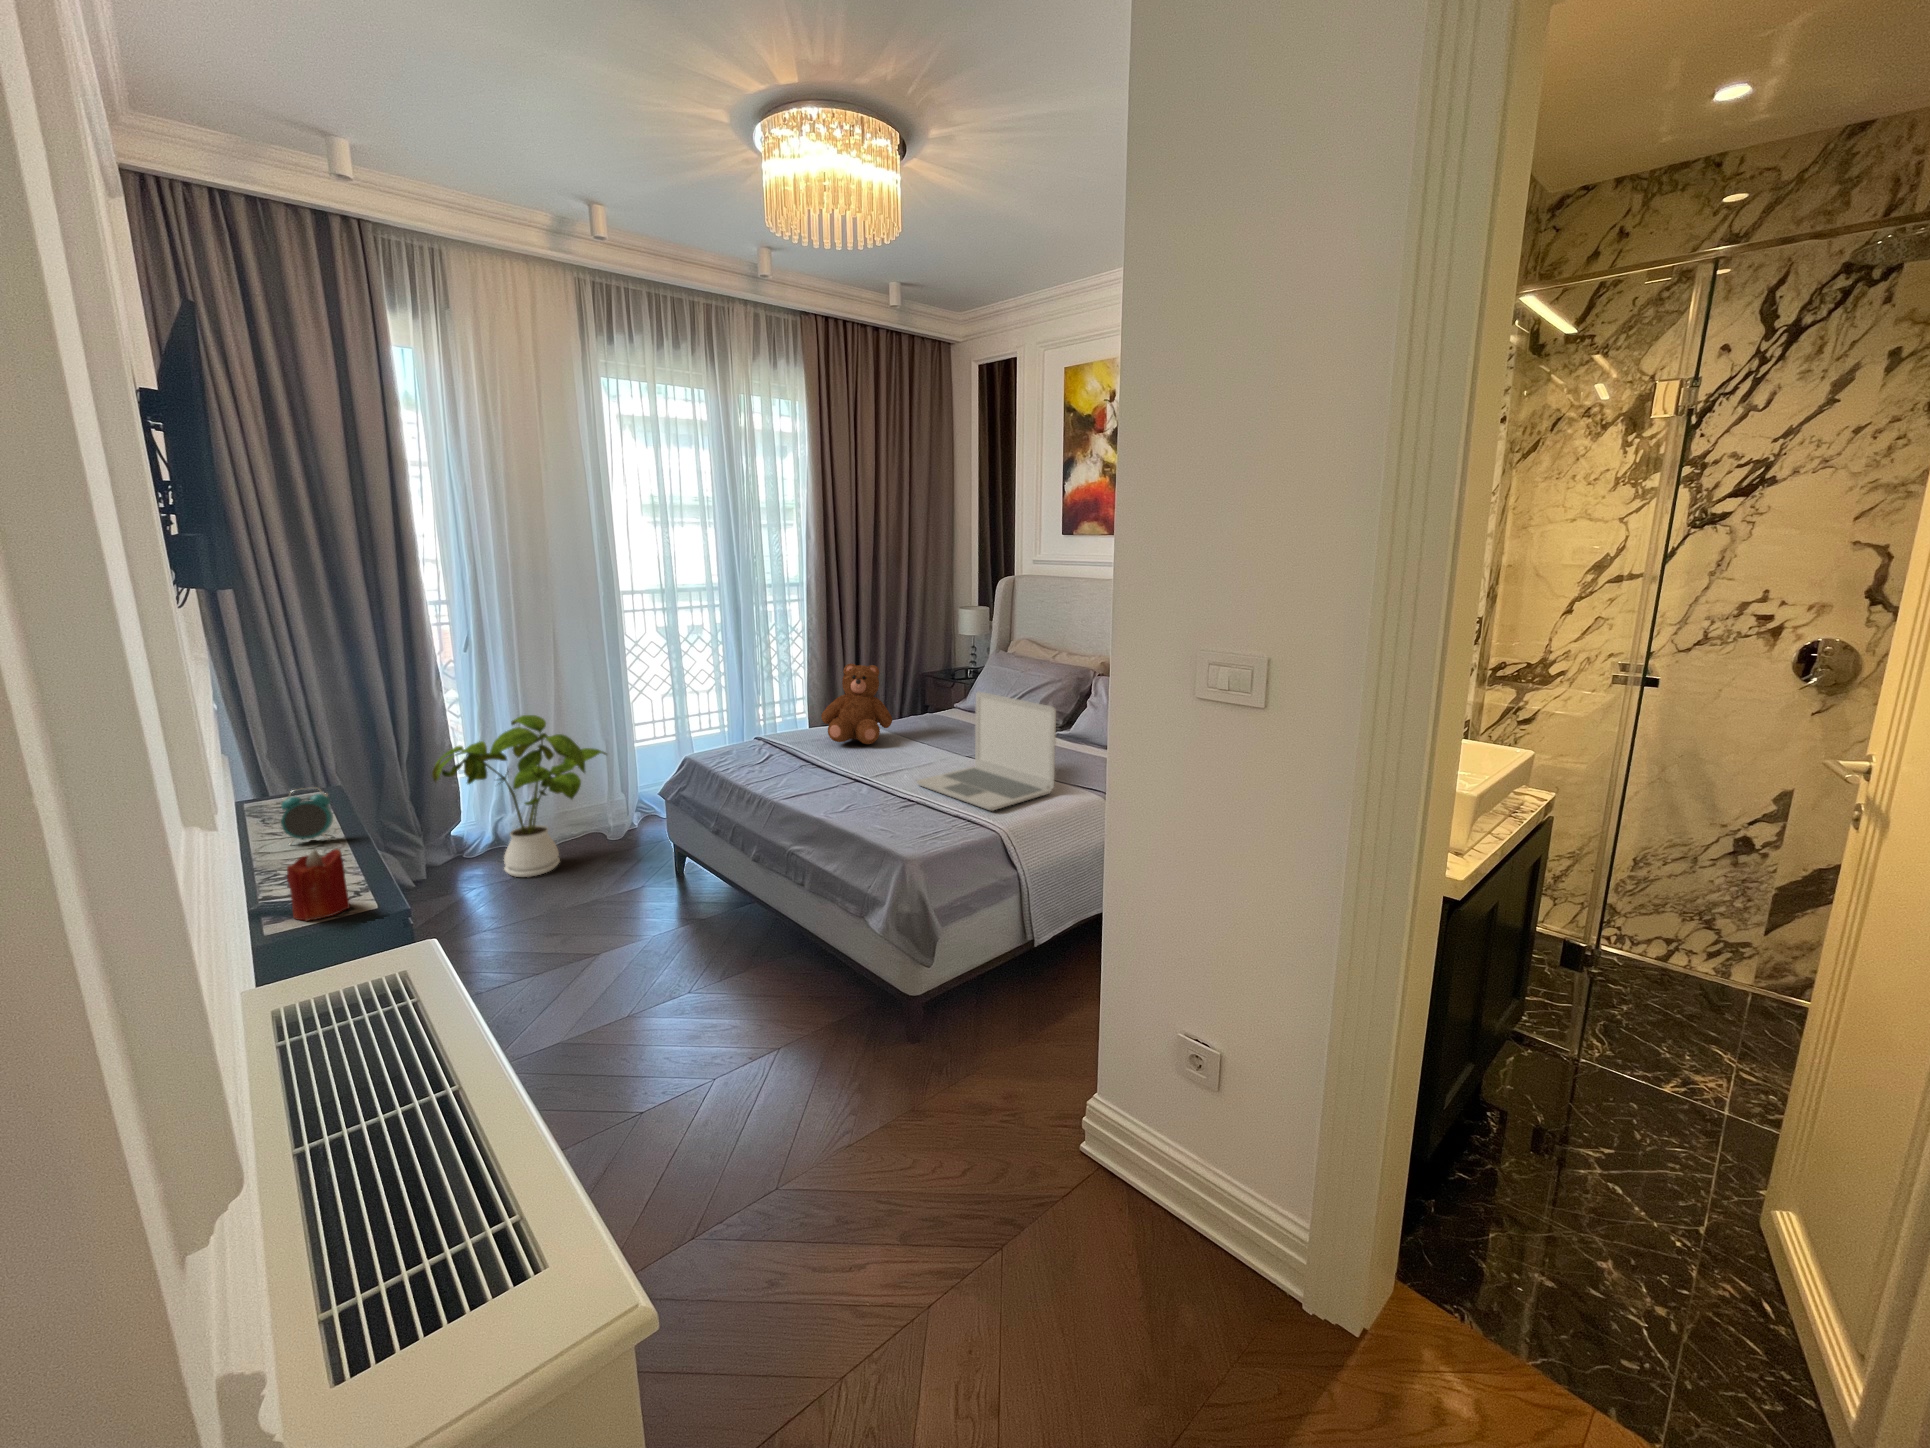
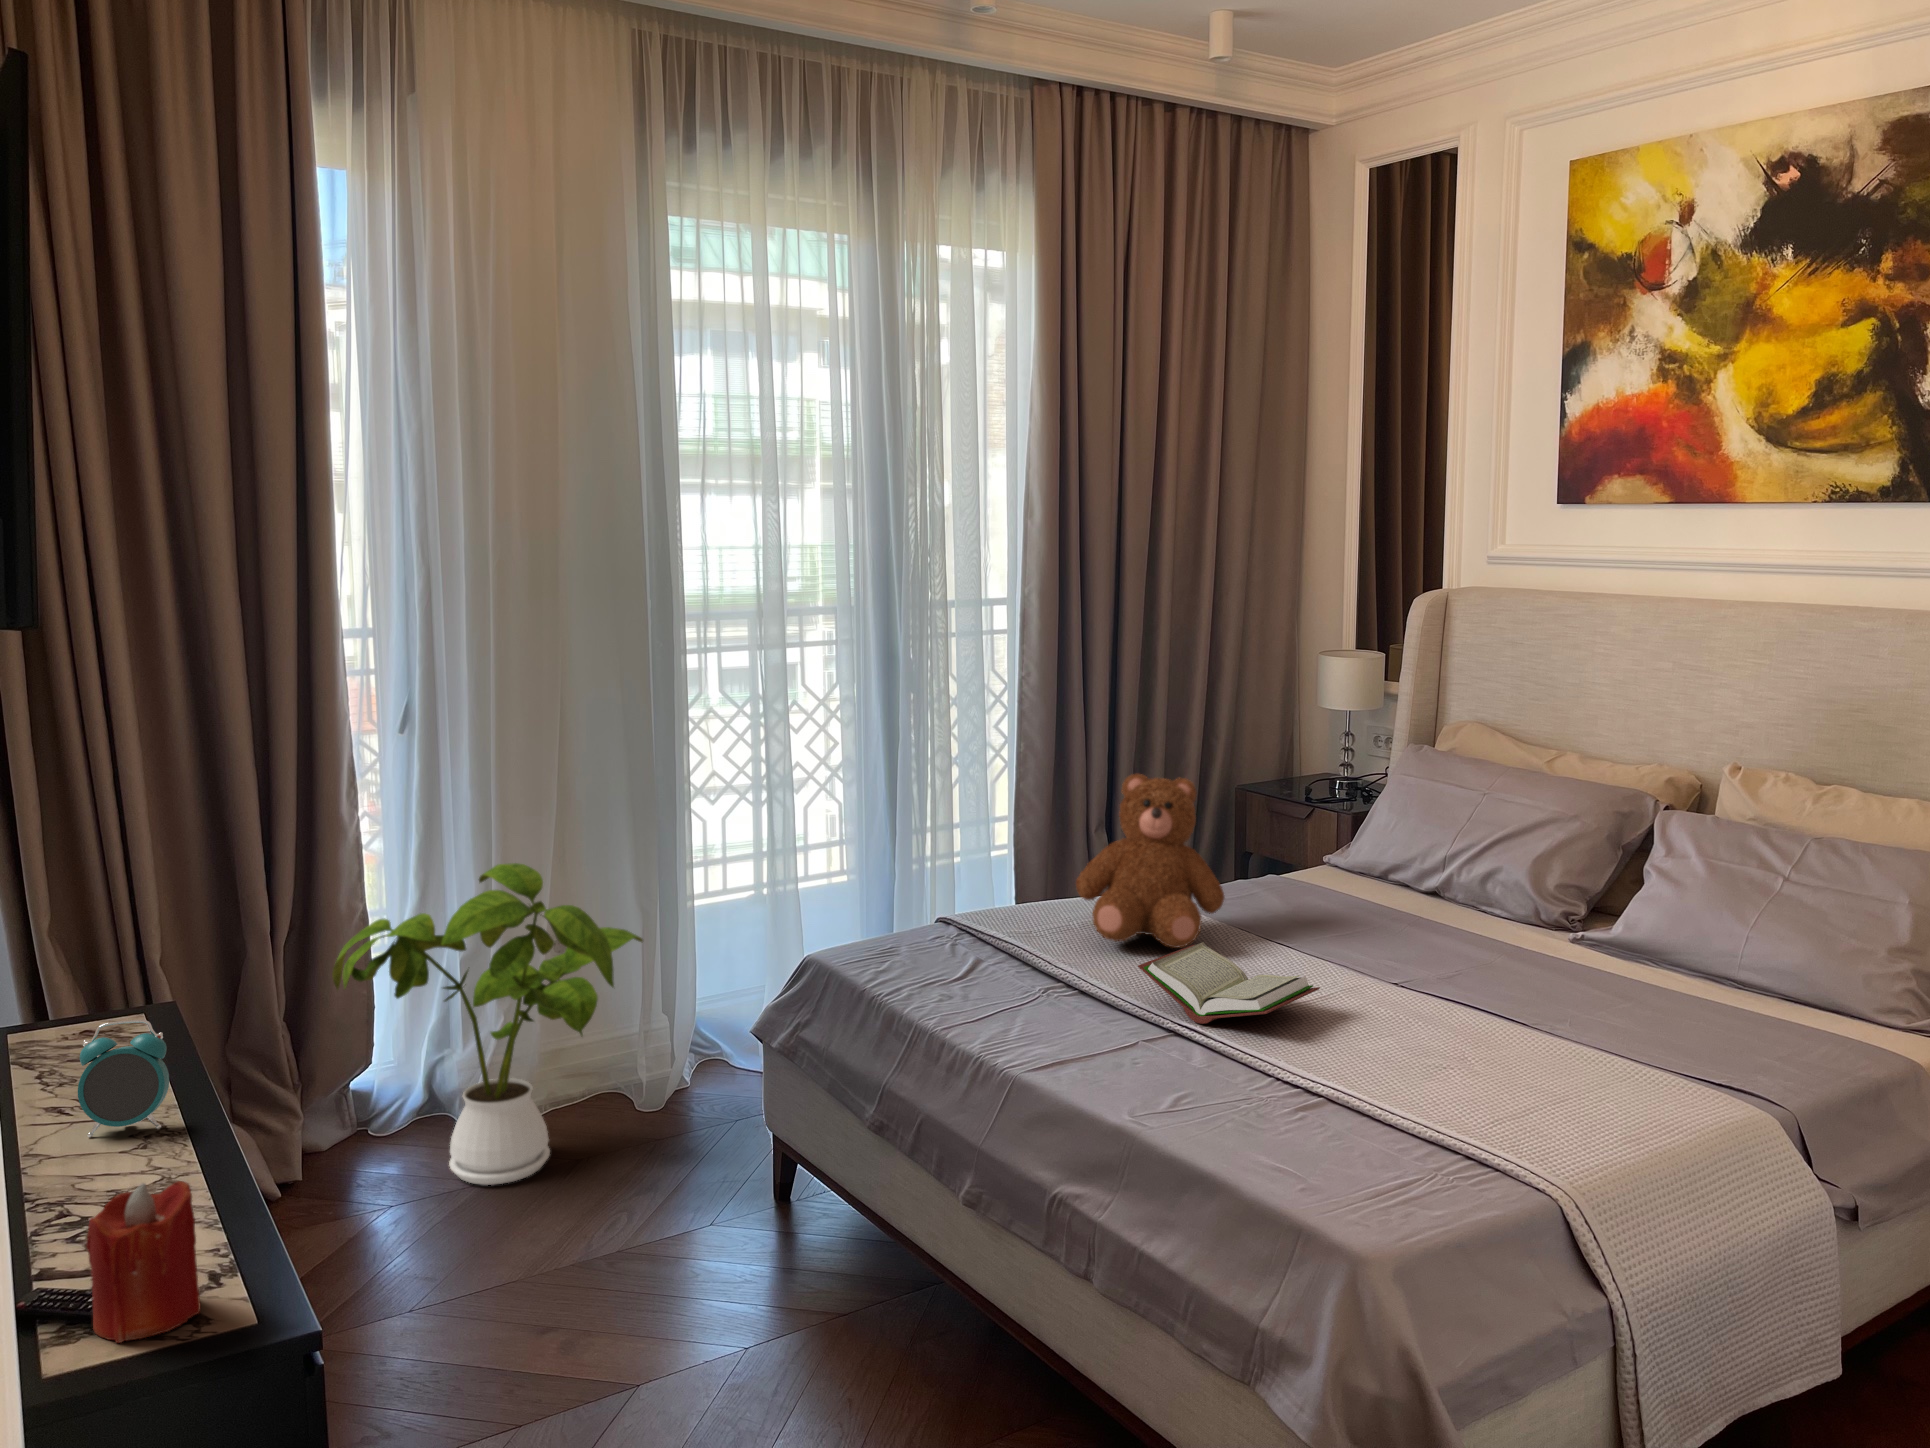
laptop: present [917,691,1056,811] -> none [1317,850,1661,1140]
book: none [841,739,924,774] -> present [1138,942,1320,1024]

